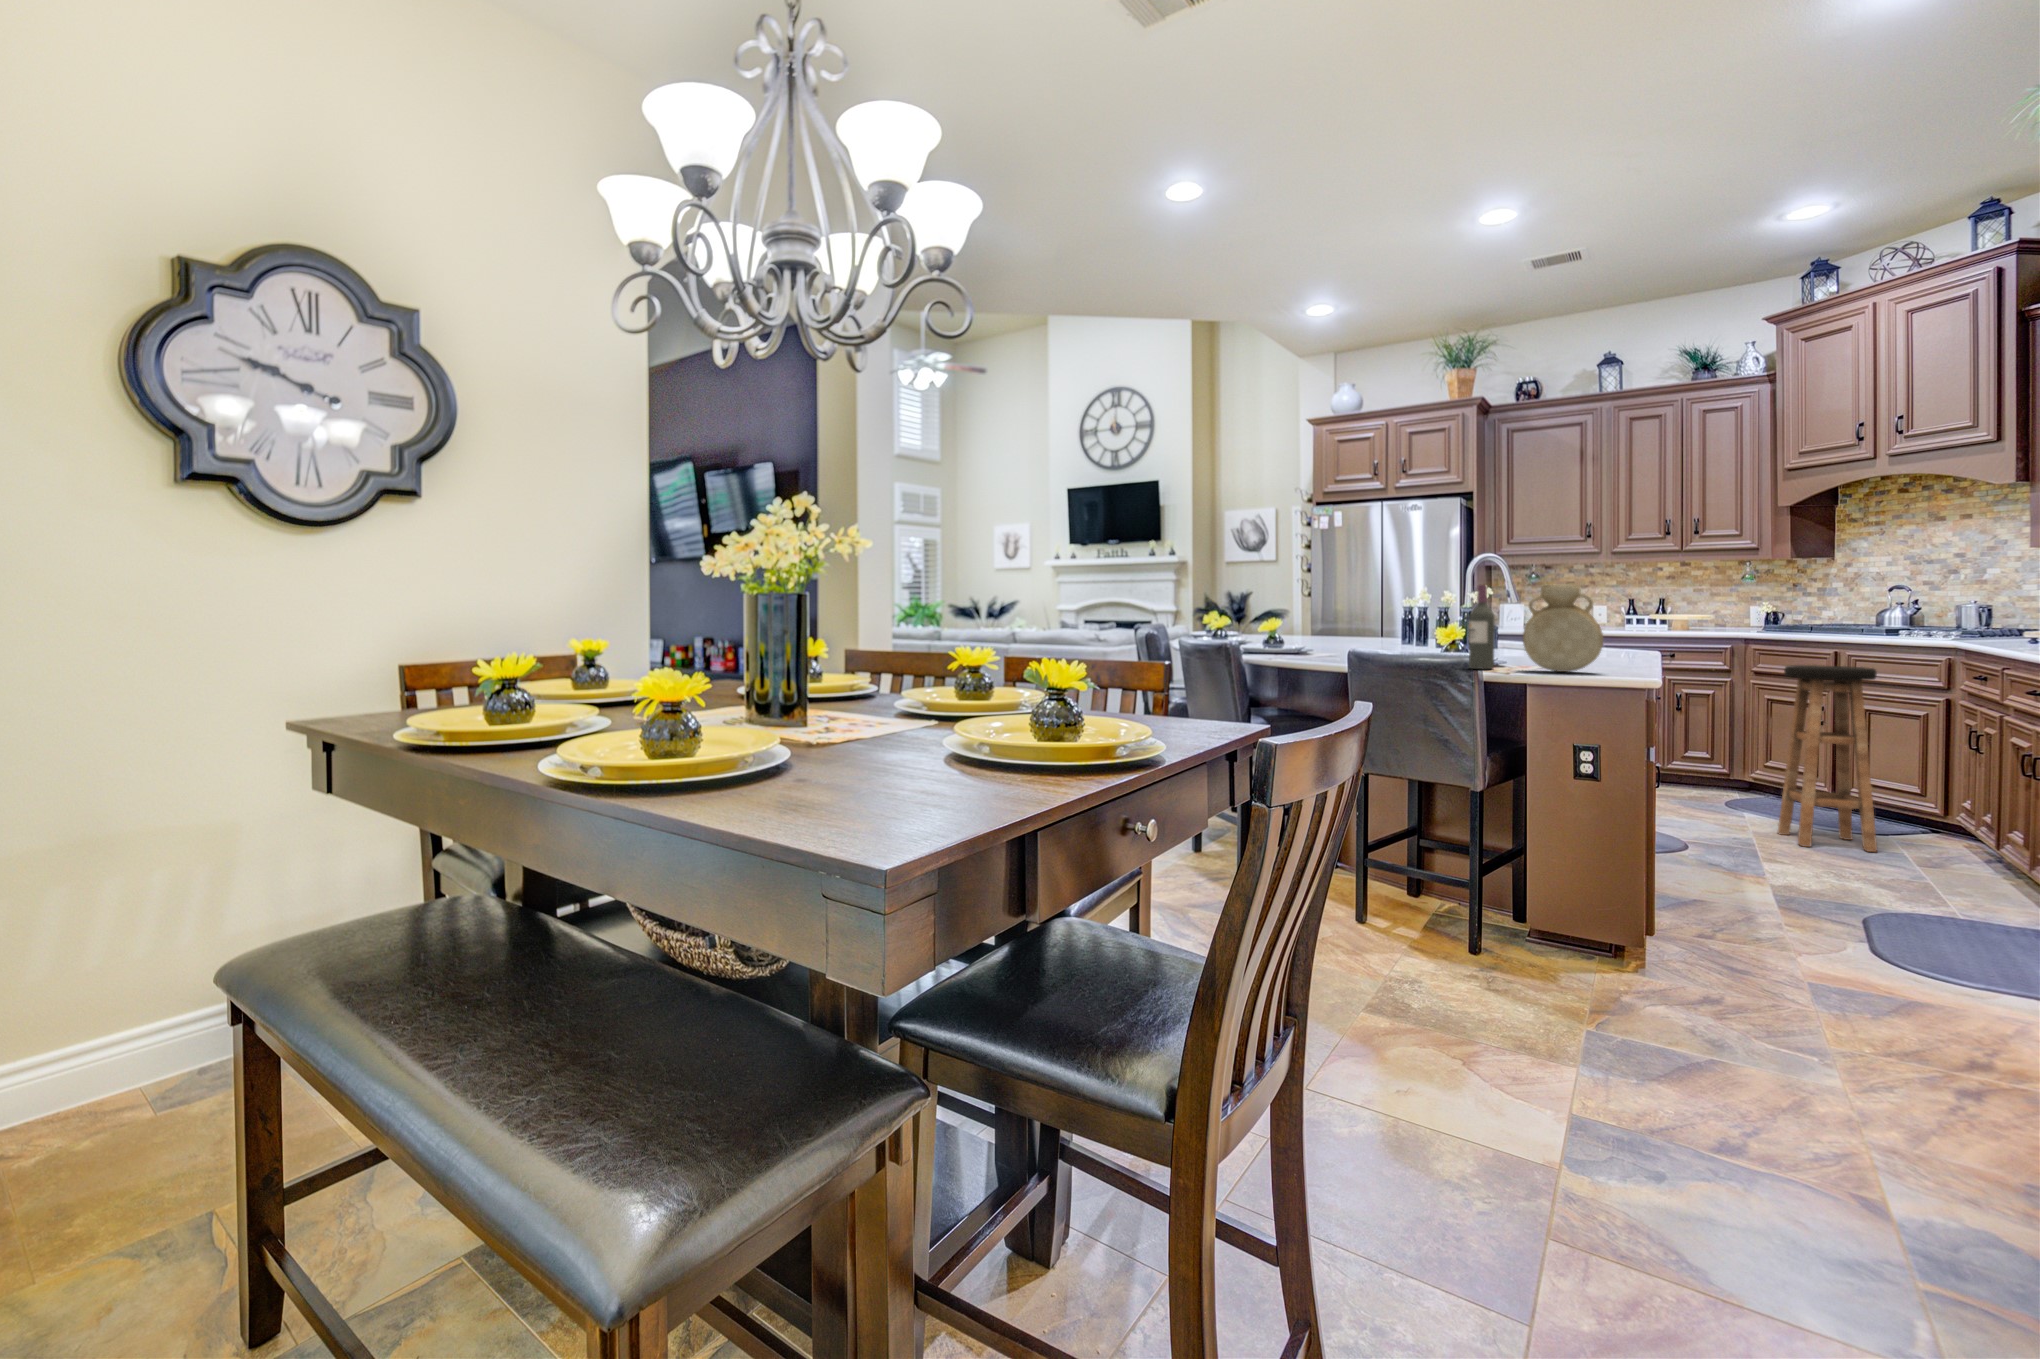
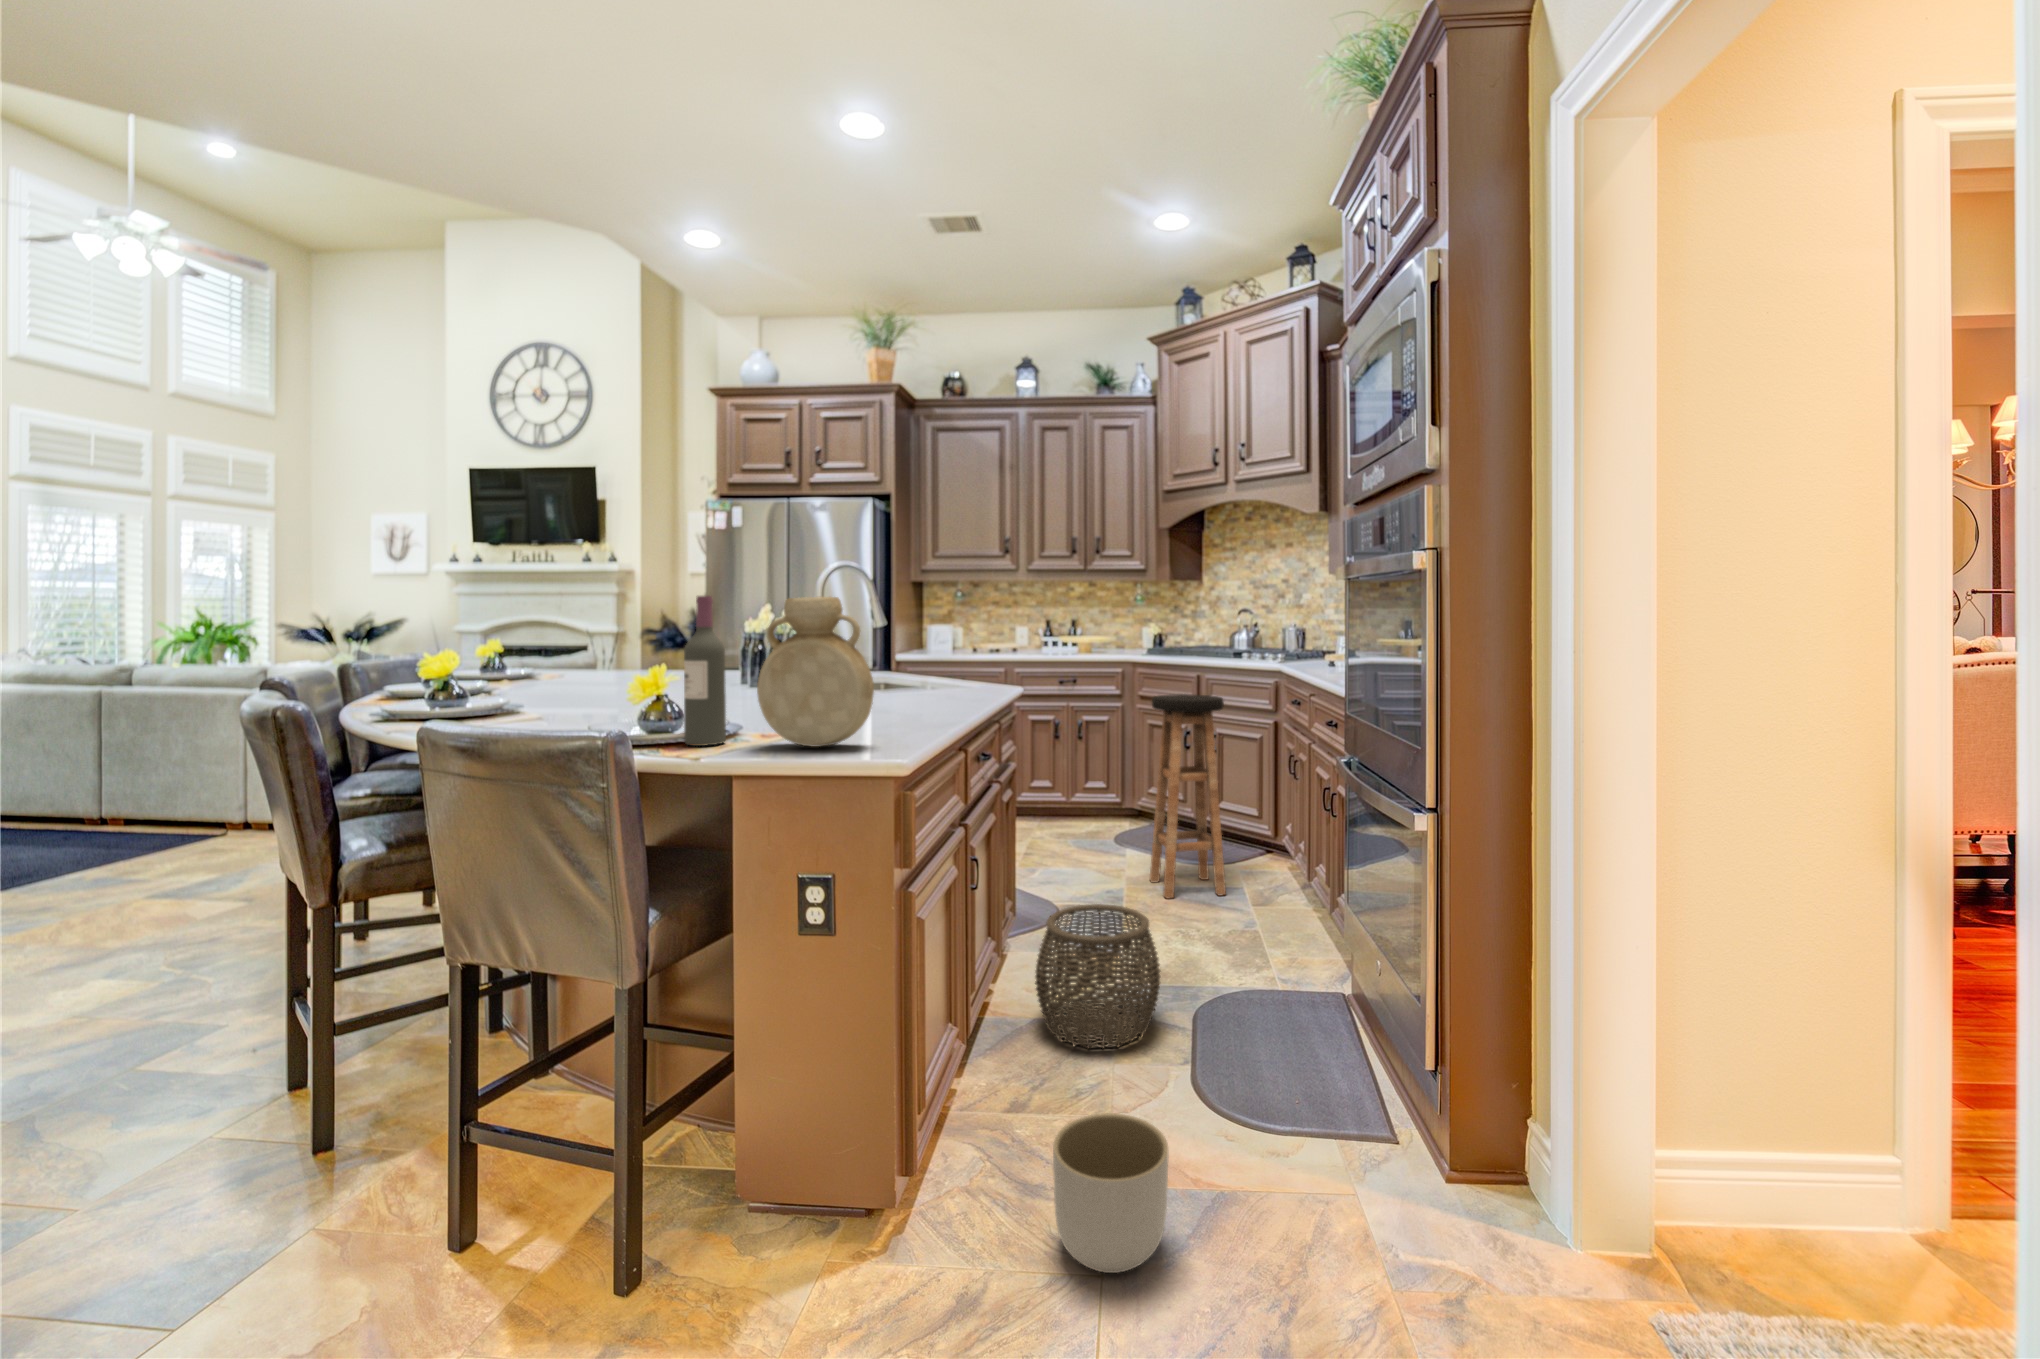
woven basket: none [1691,814,1819,916] -> present [1035,904,1160,1048]
planter: none [1754,912,1854,998] -> present [1053,1113,1169,1273]

